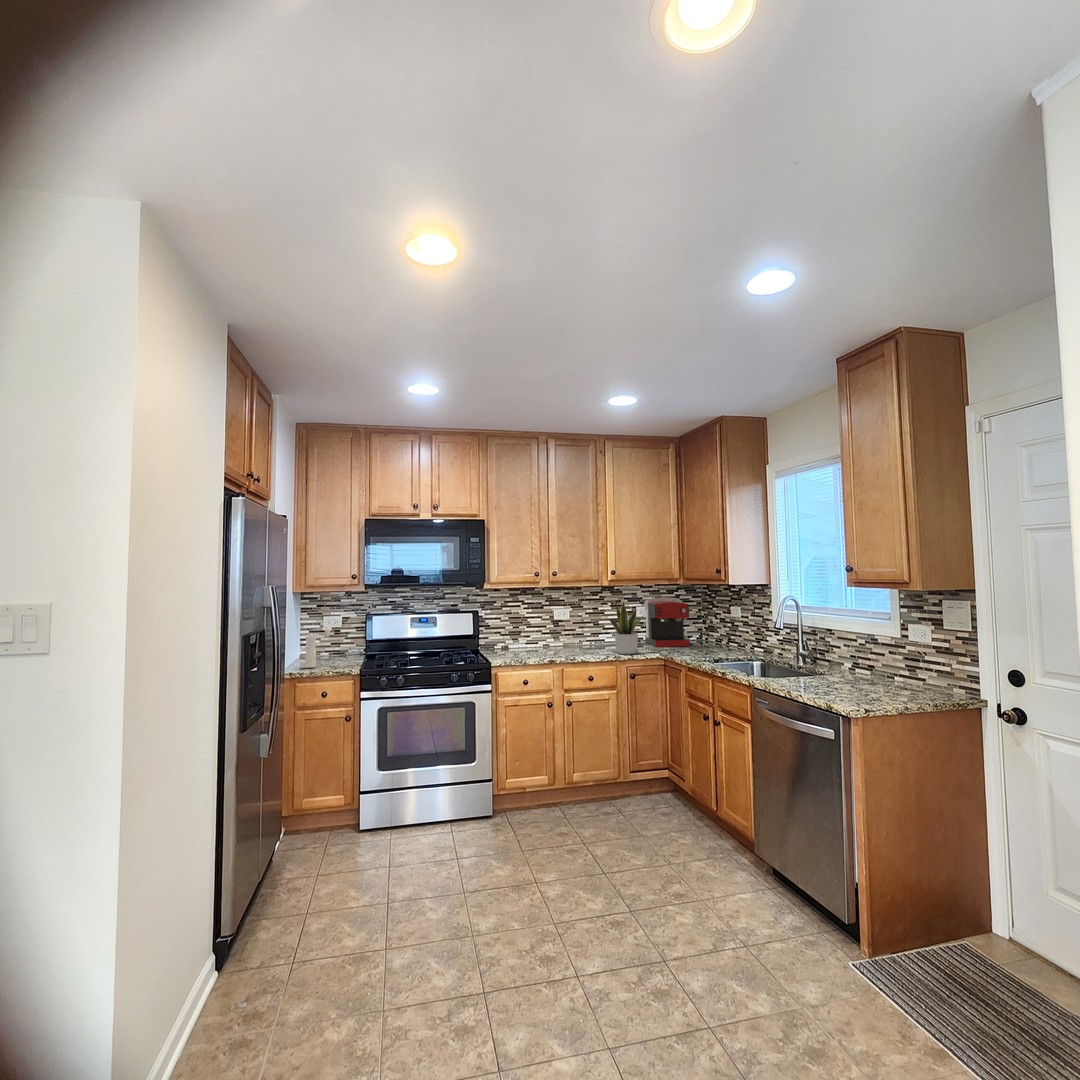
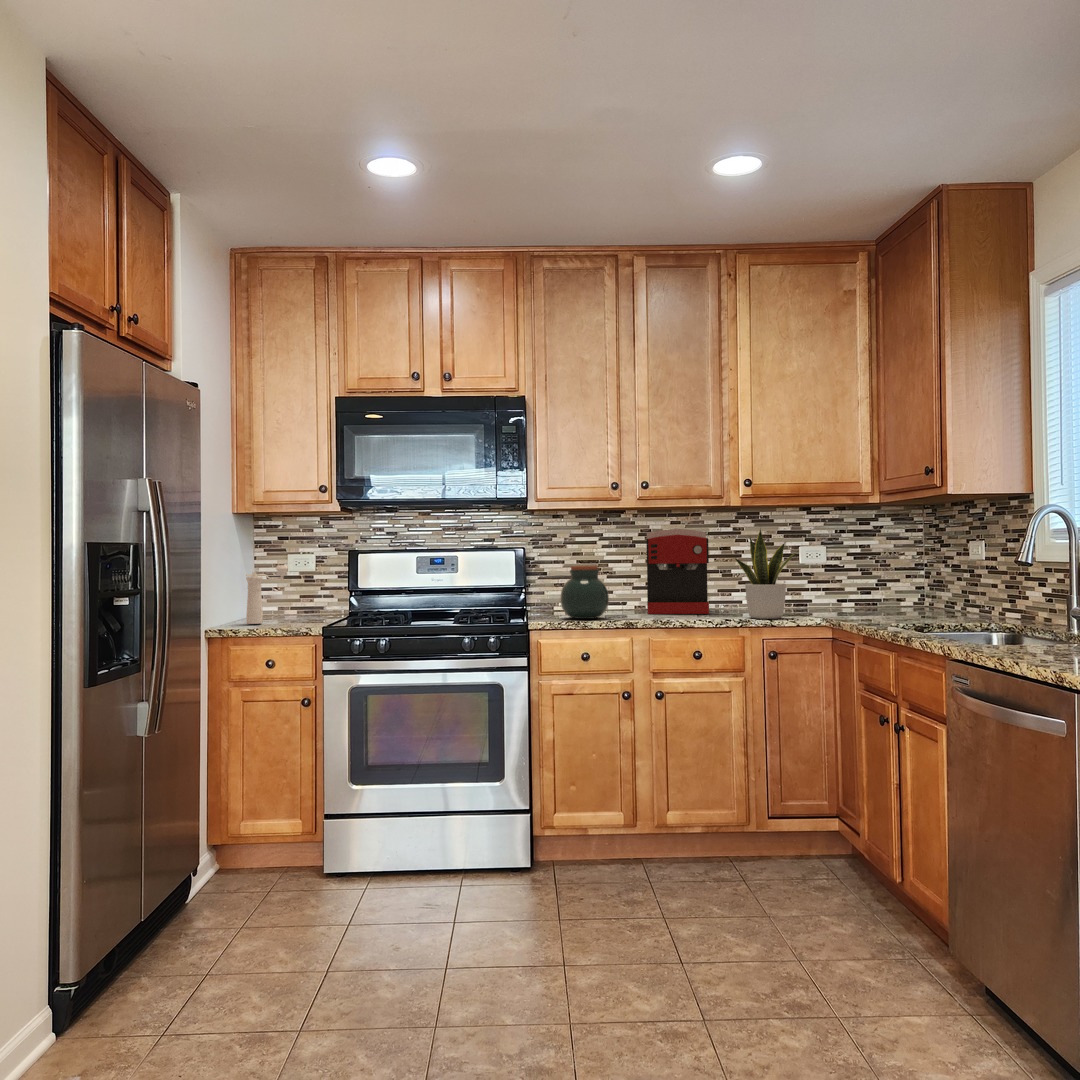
coffee maker: present [644,597,689,647] -> present [647,529,709,614]
jar: none [509,624,538,658] -> present [561,566,609,619]

